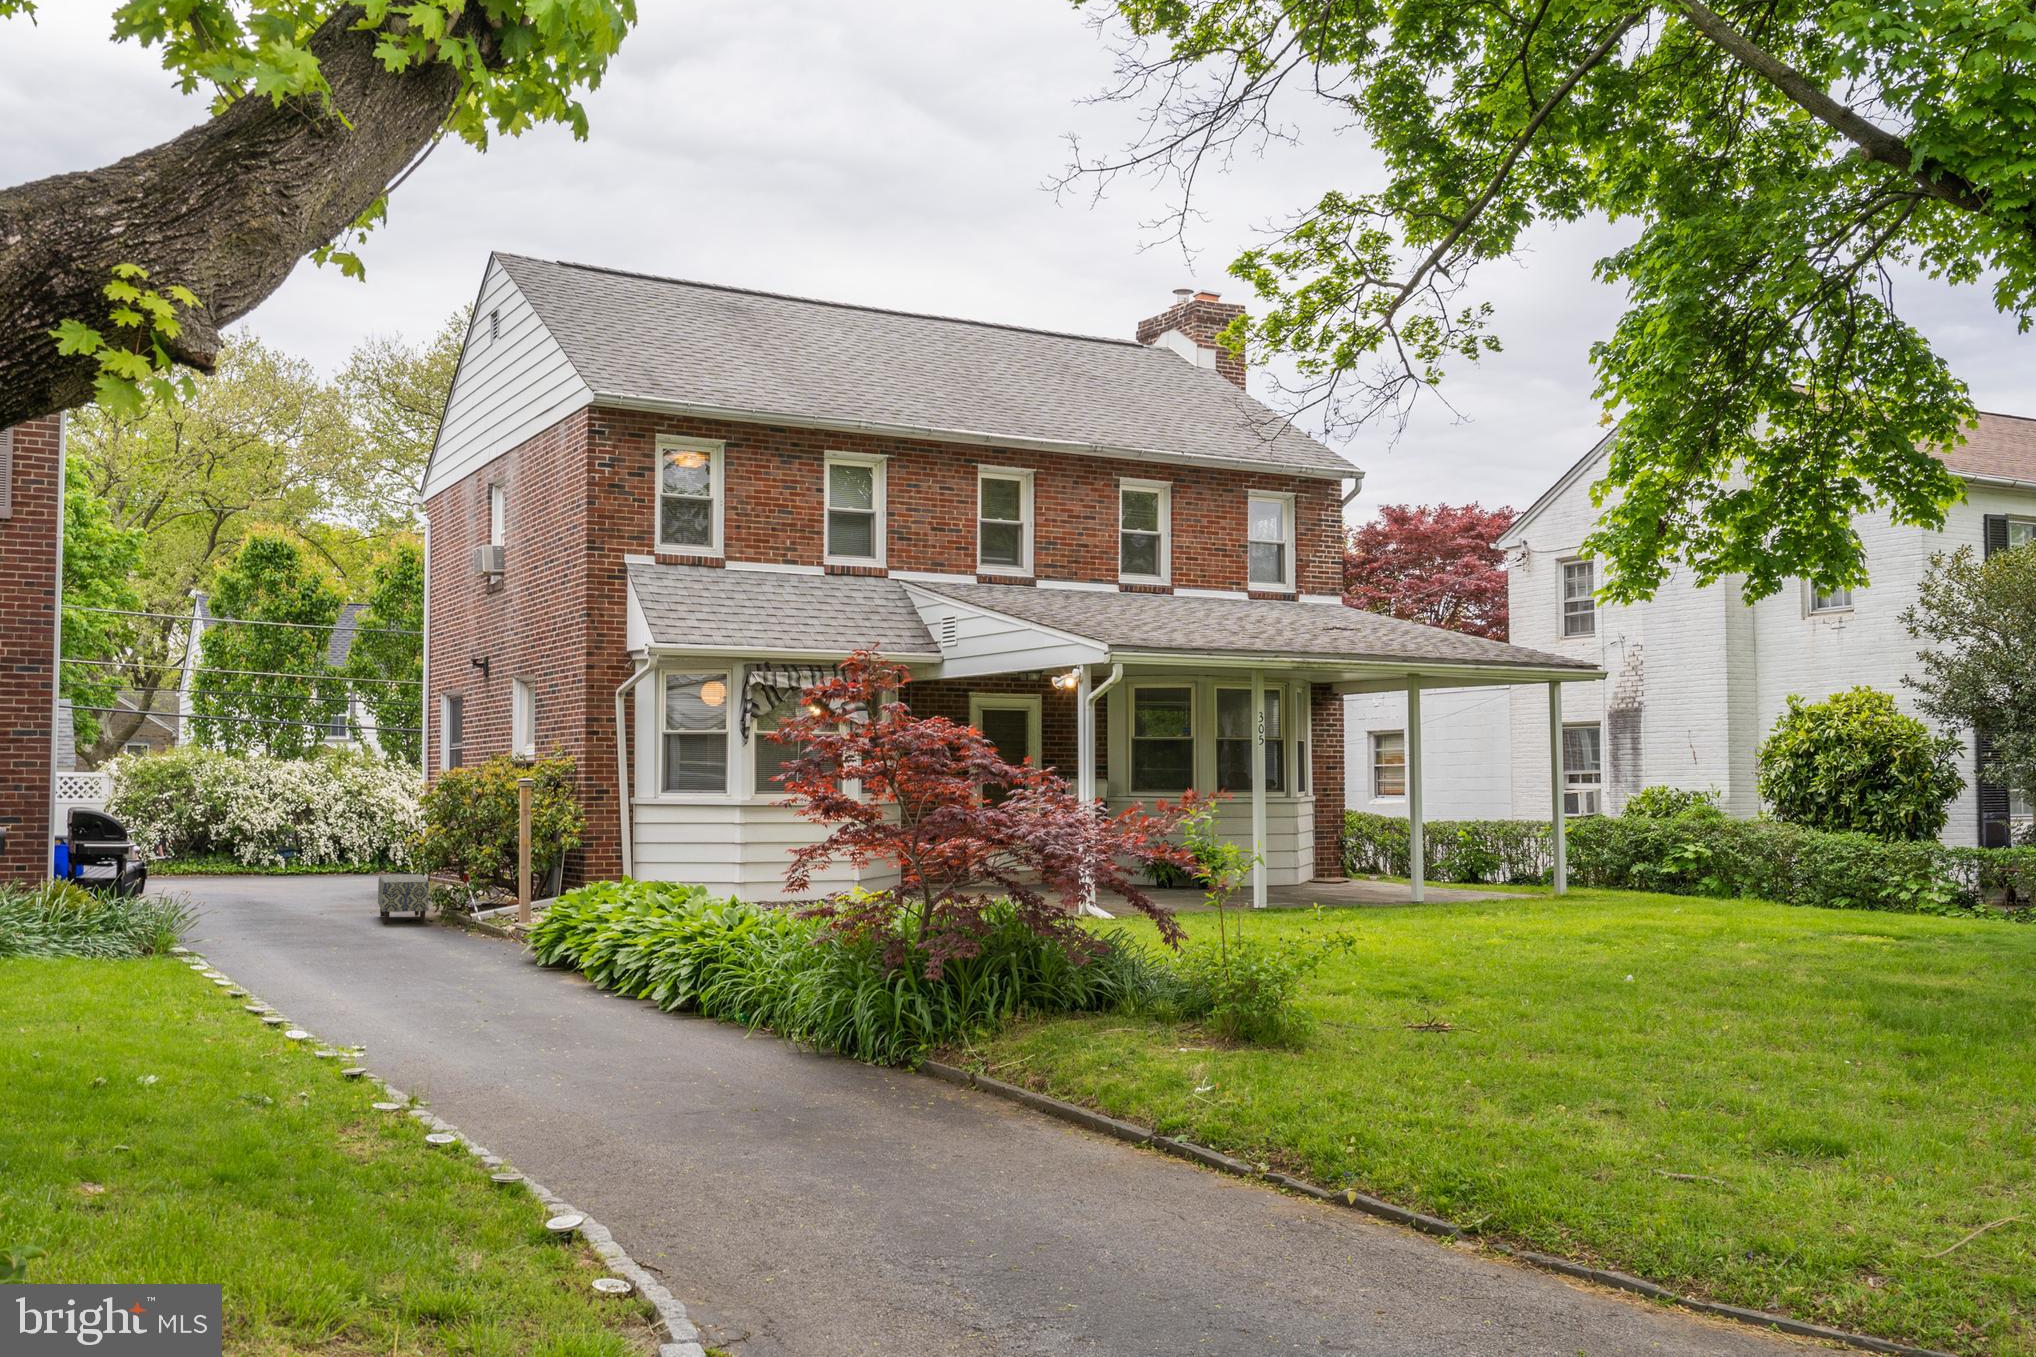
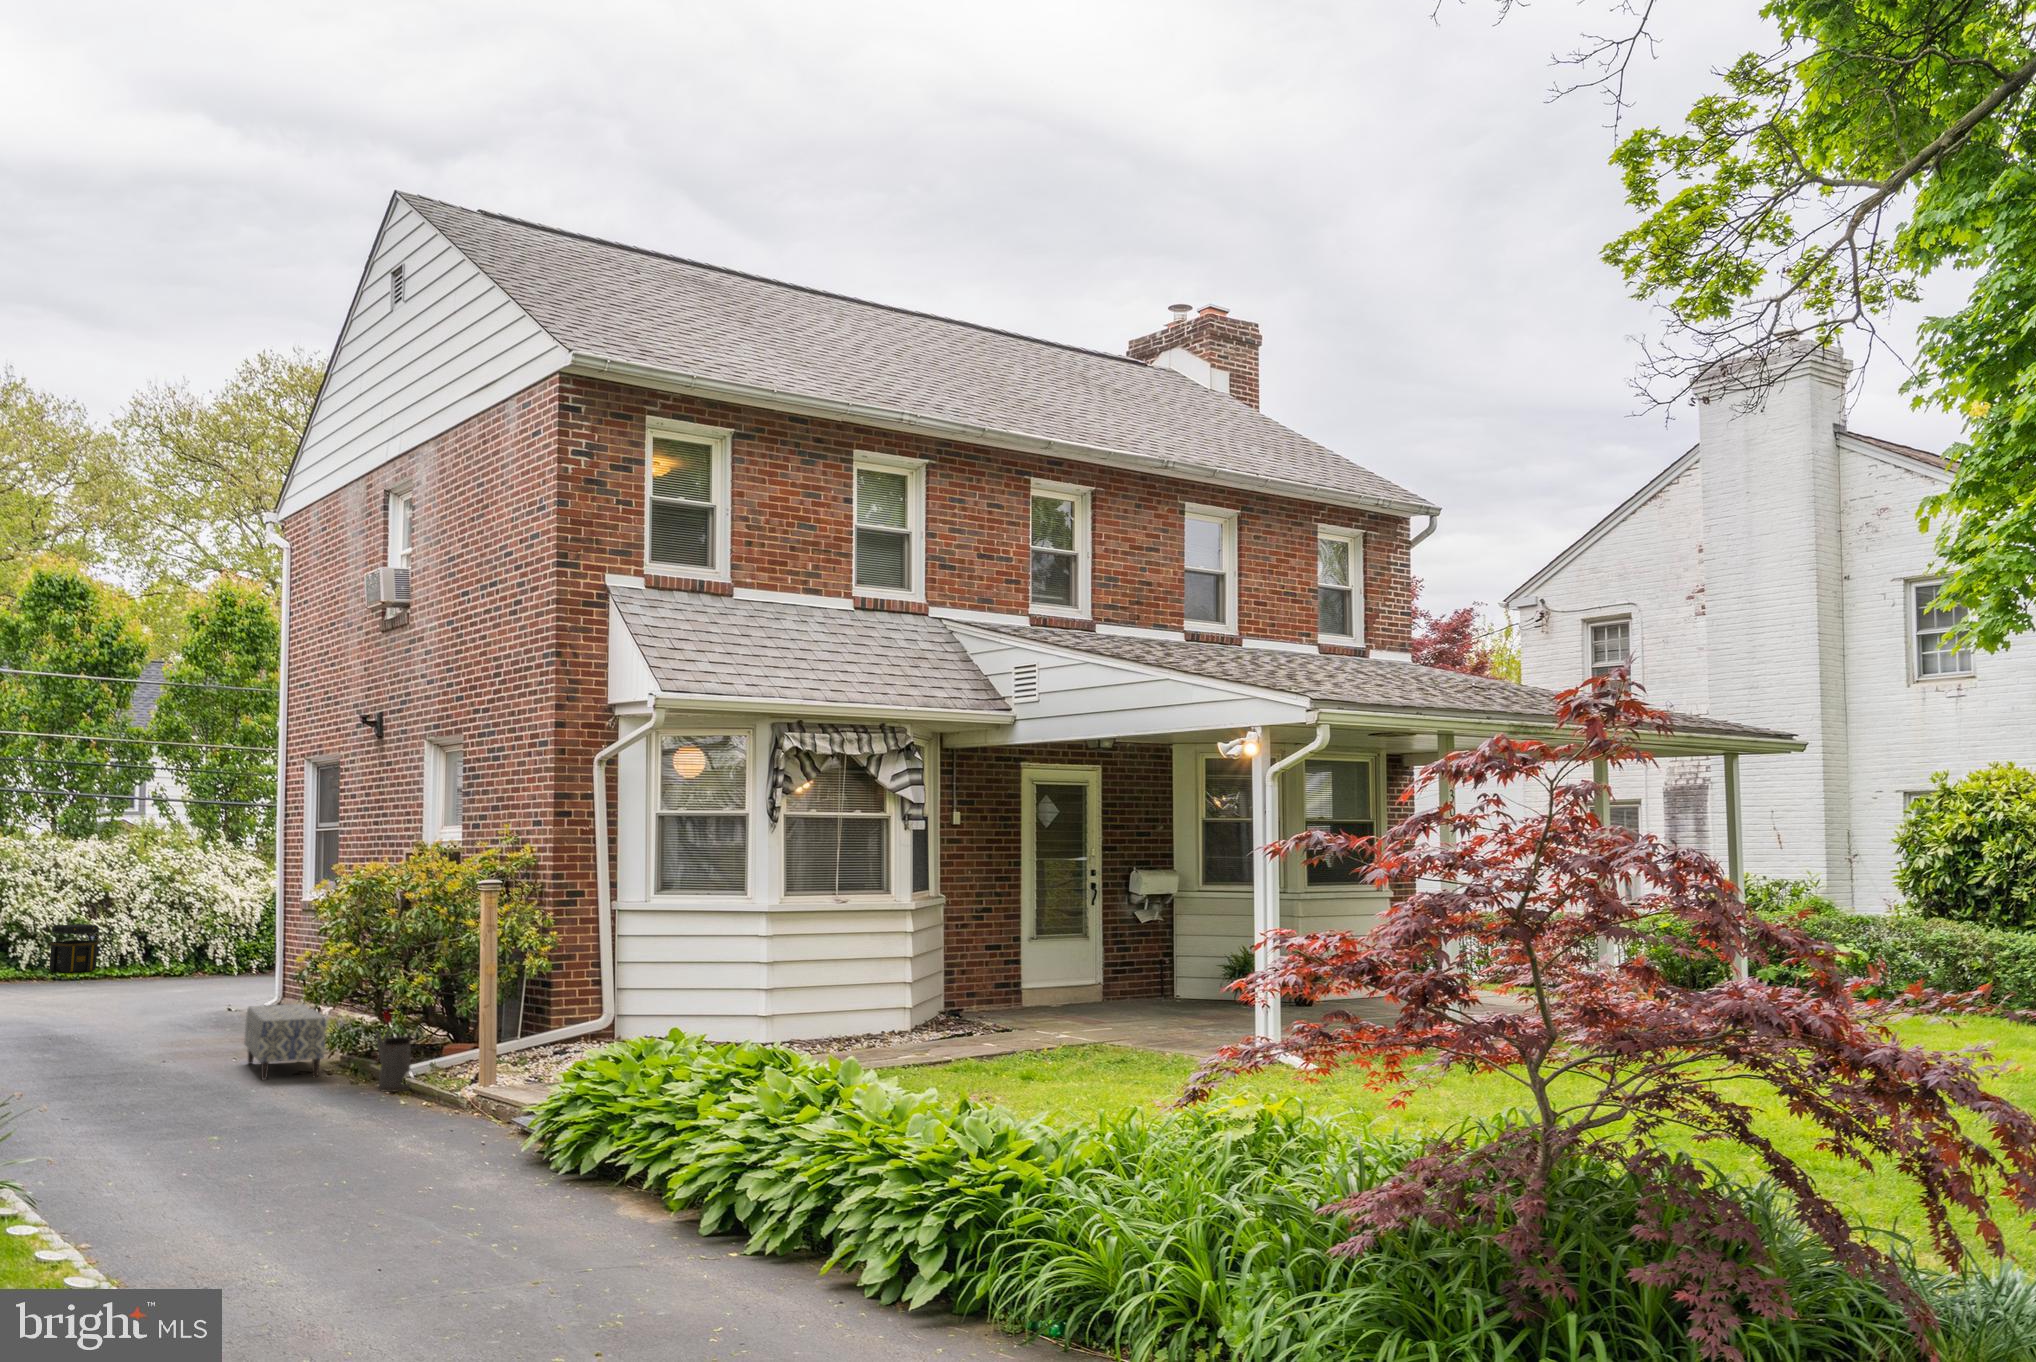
toolbox: none [267,829,303,867] -> present [49,924,99,973]
watering can: none [460,886,484,932] -> present [375,1026,411,1092]

